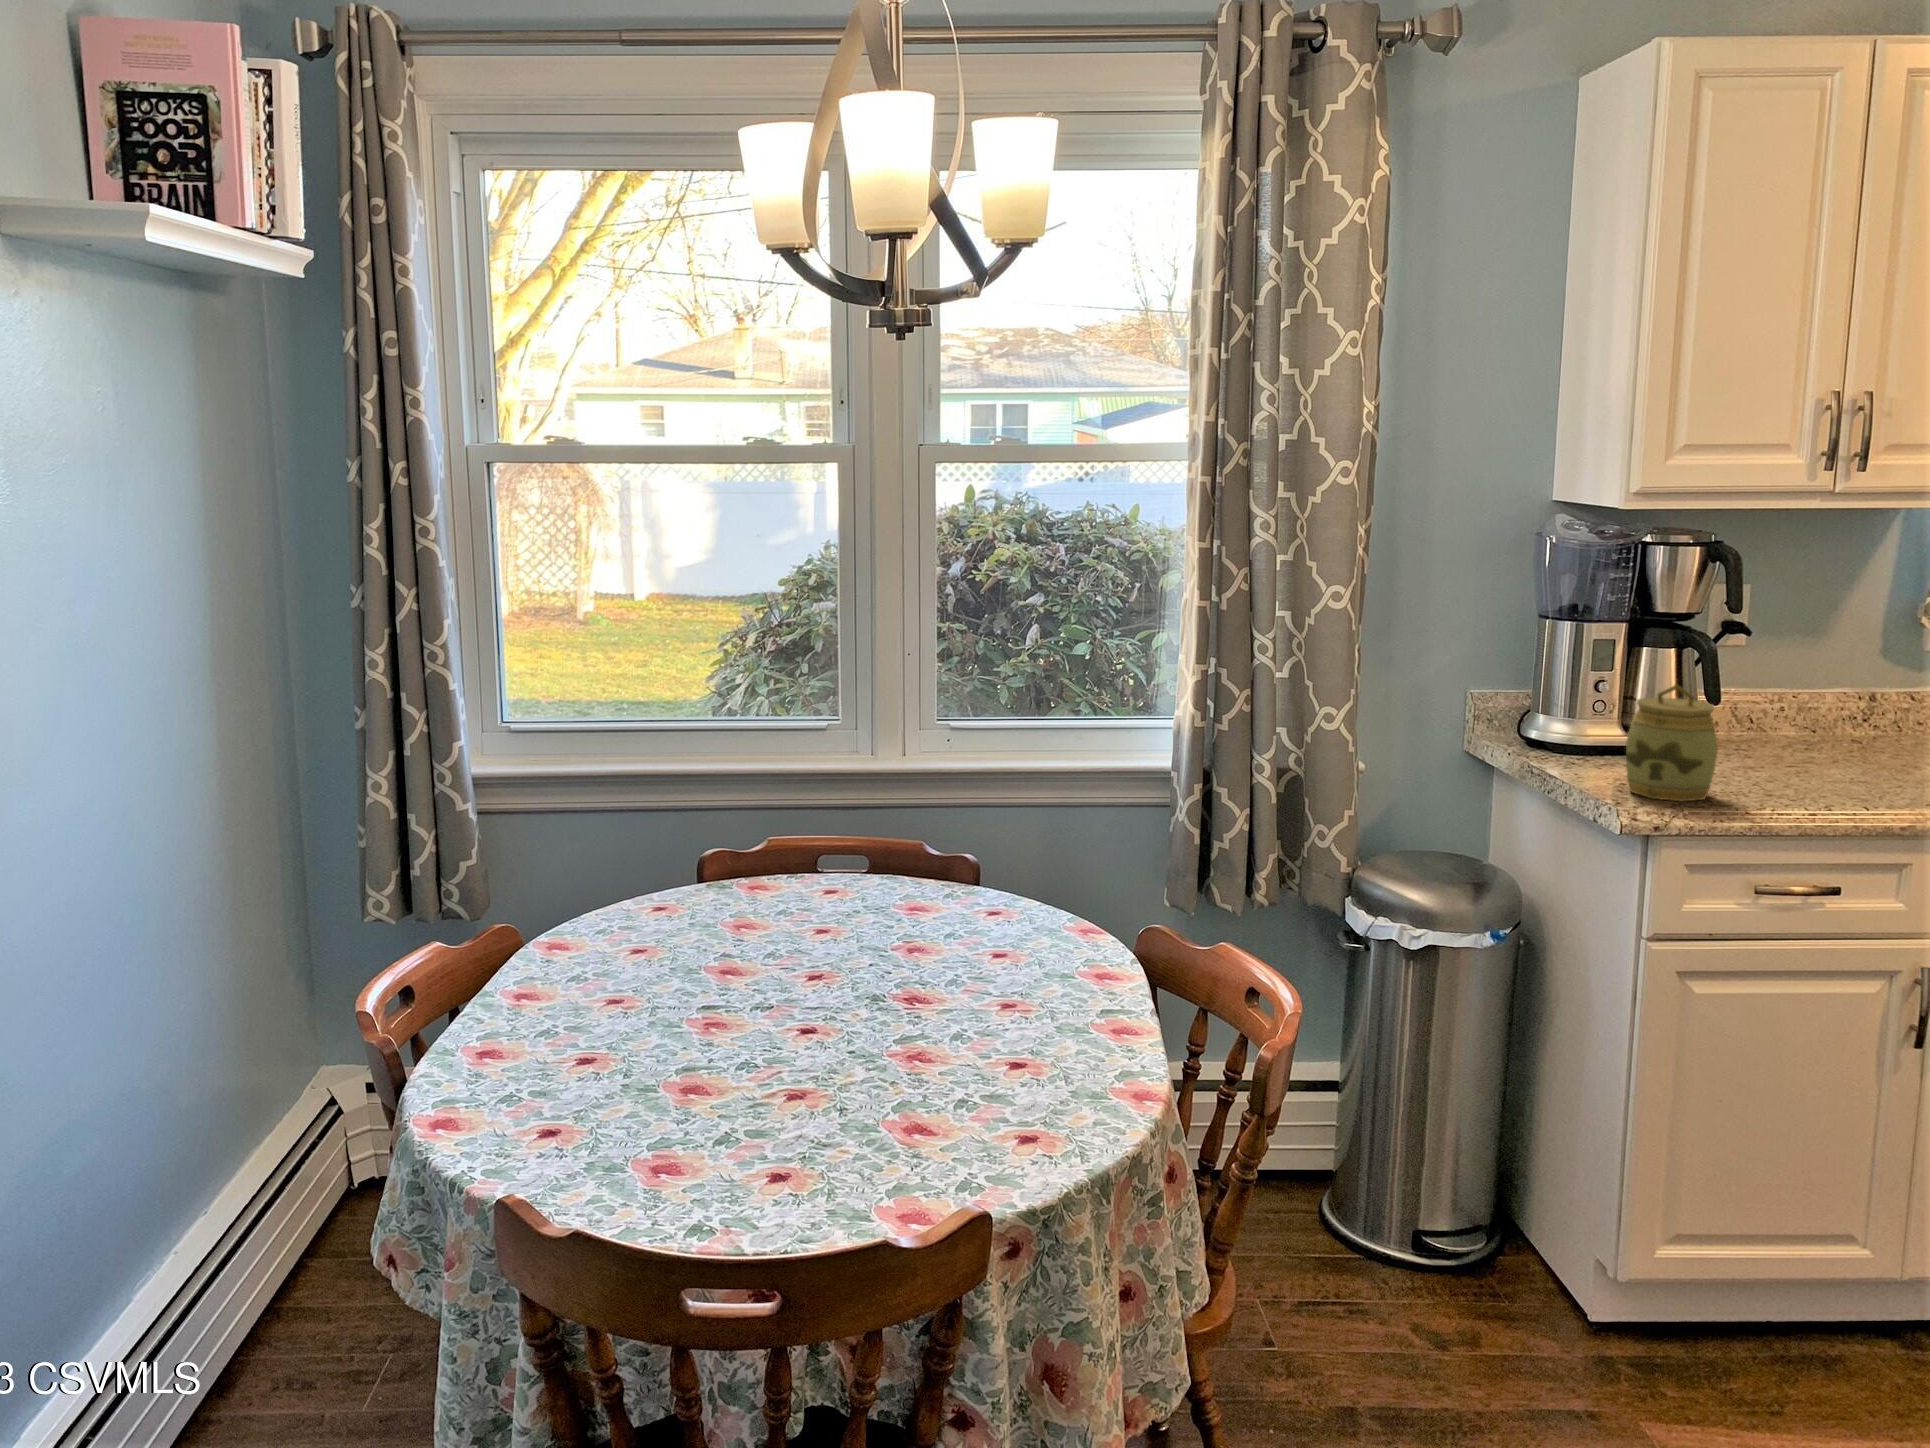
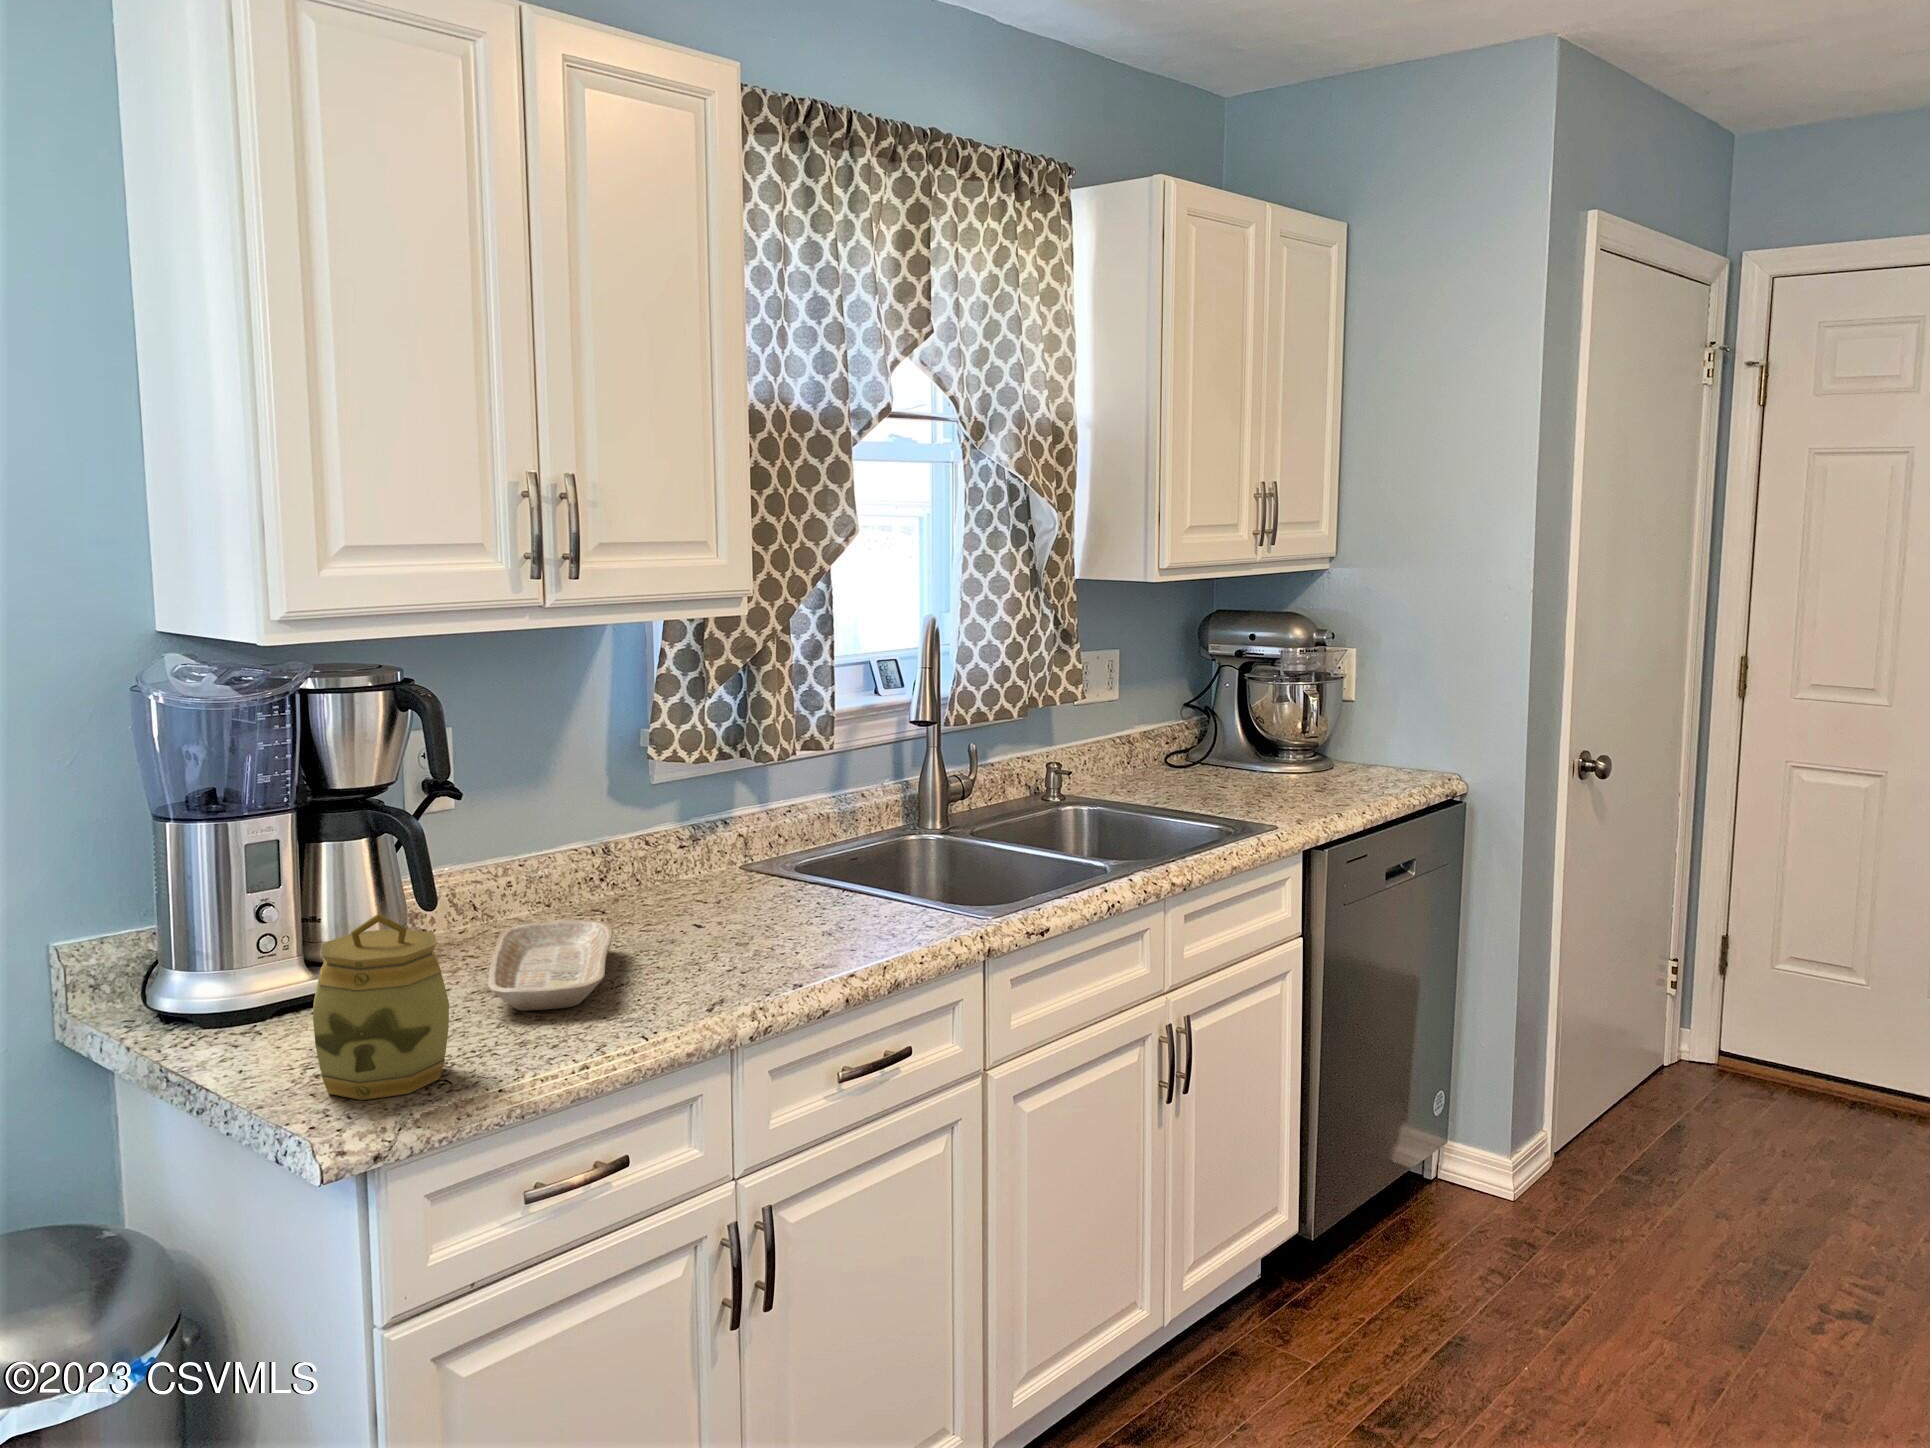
tray: none [1750,734,1862,786] -> present [488,919,613,1011]

